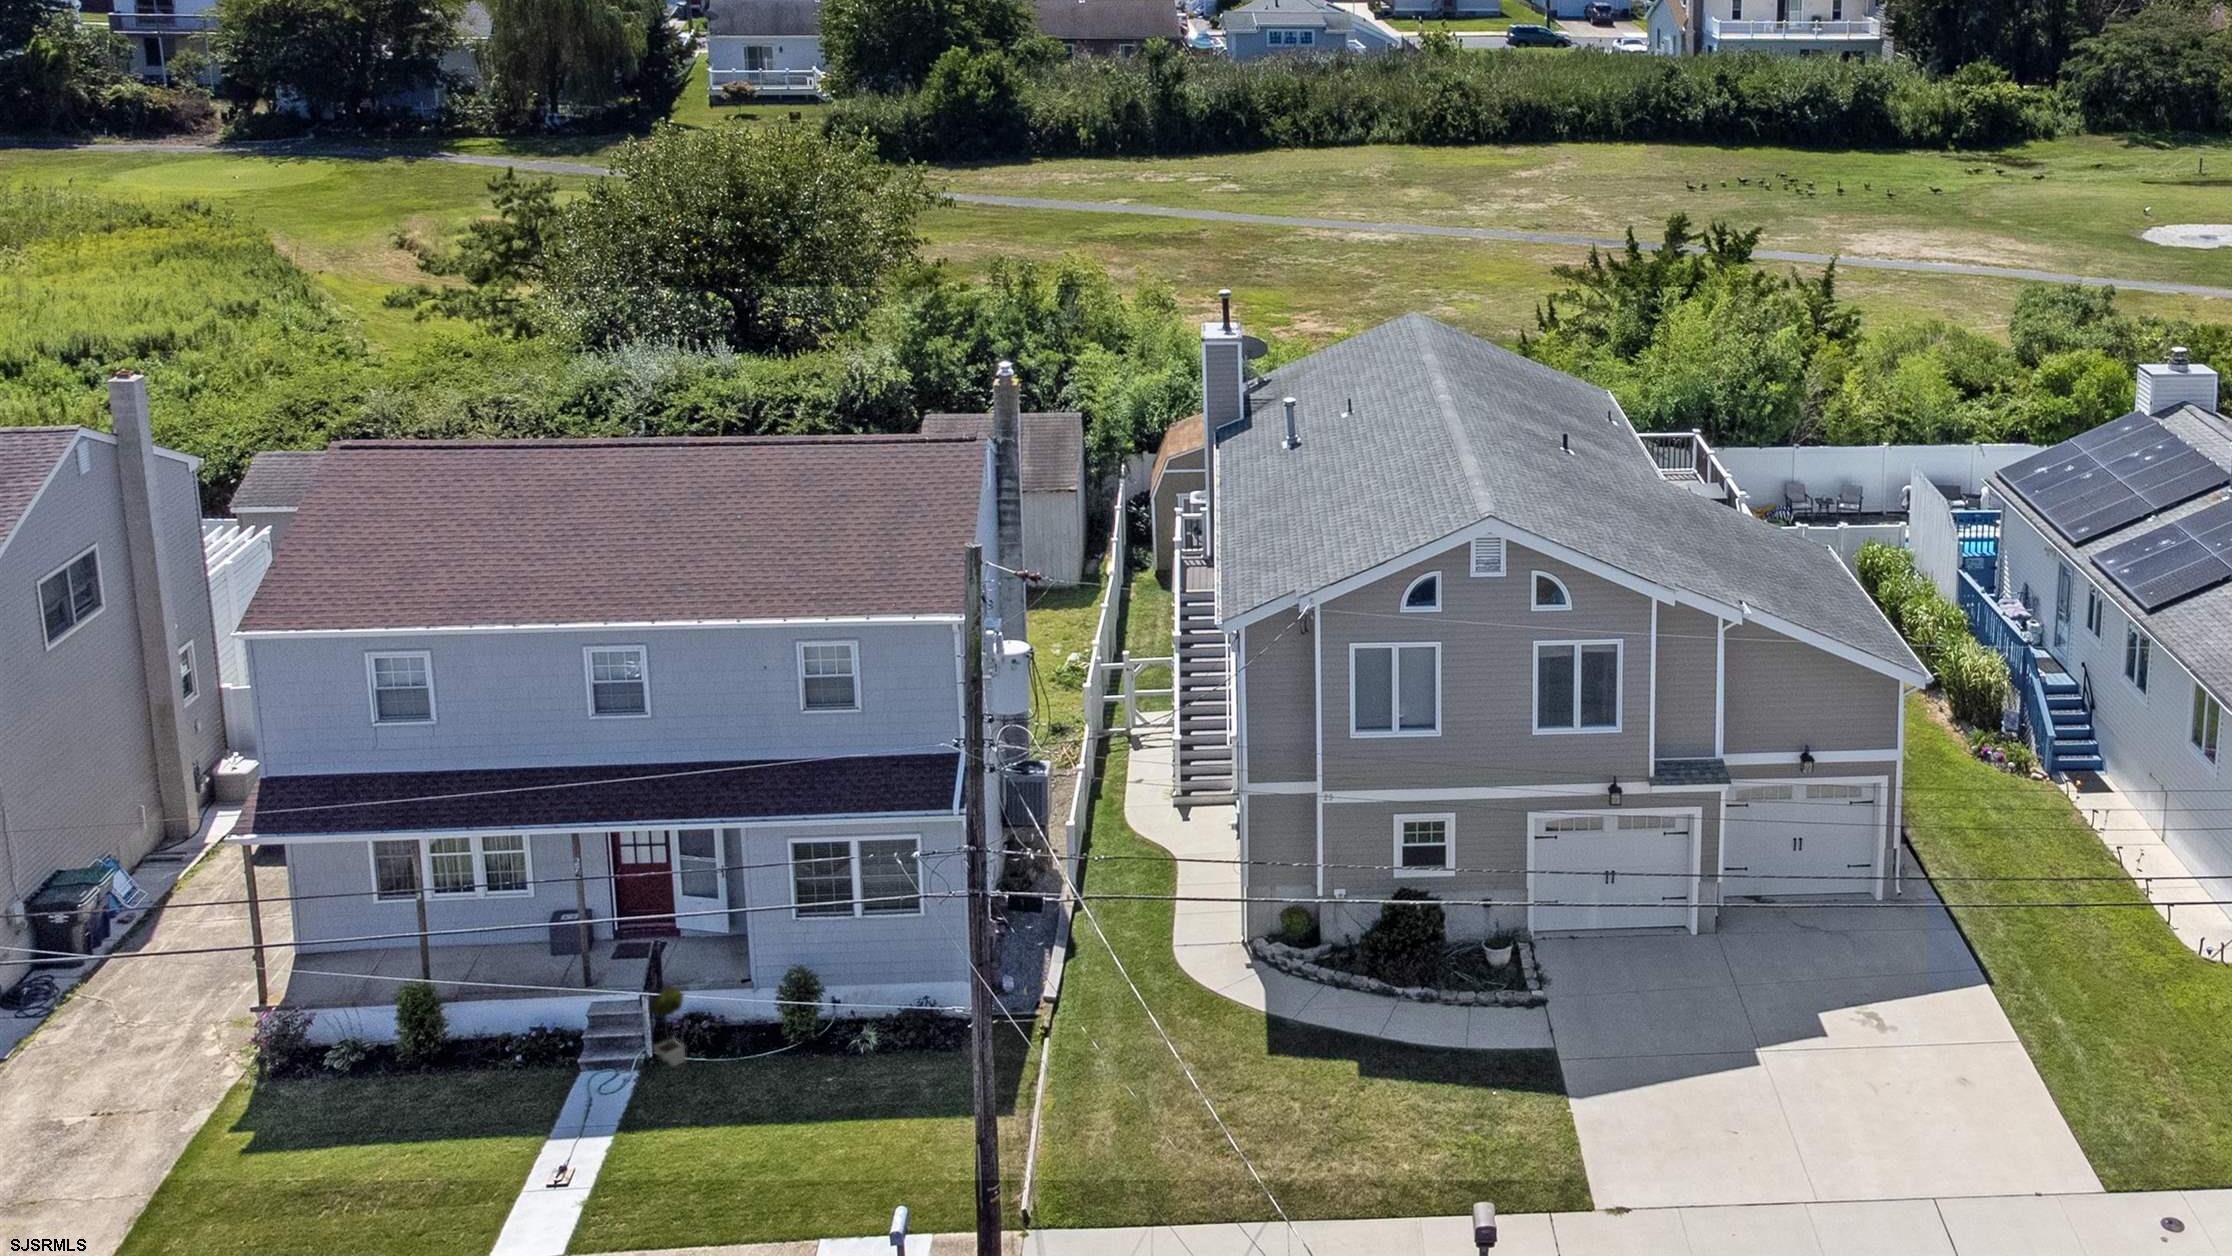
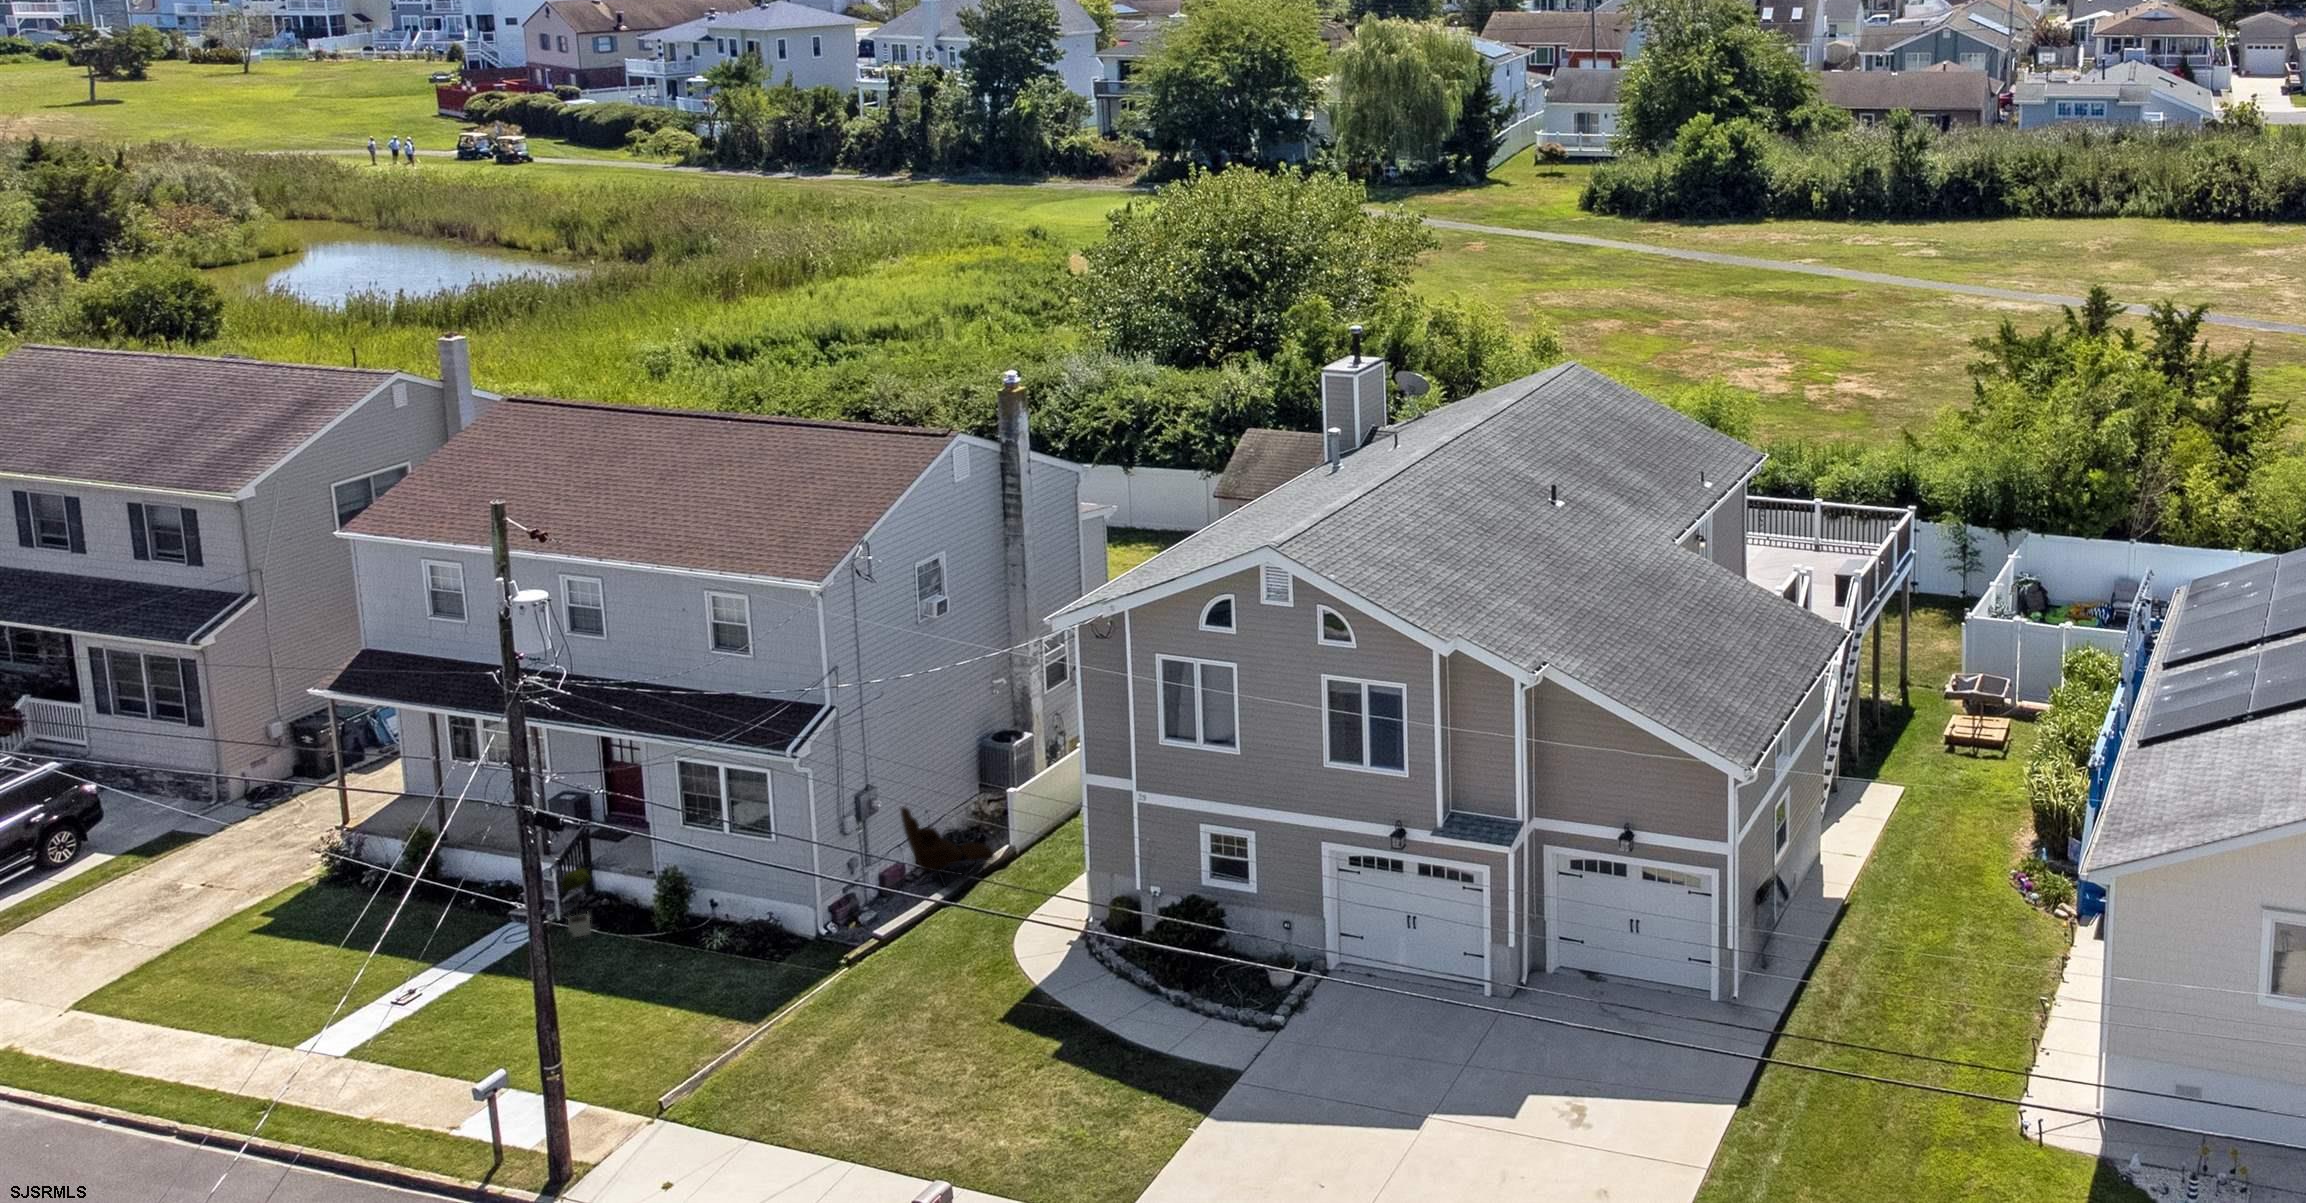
lounge chair: none [983,852,1078,934] -> present [901,807,994,886]

